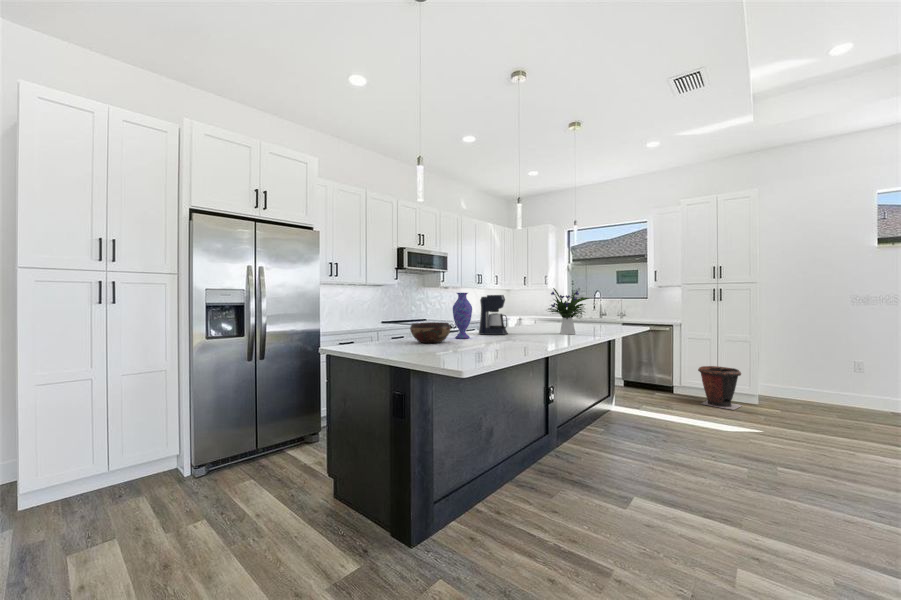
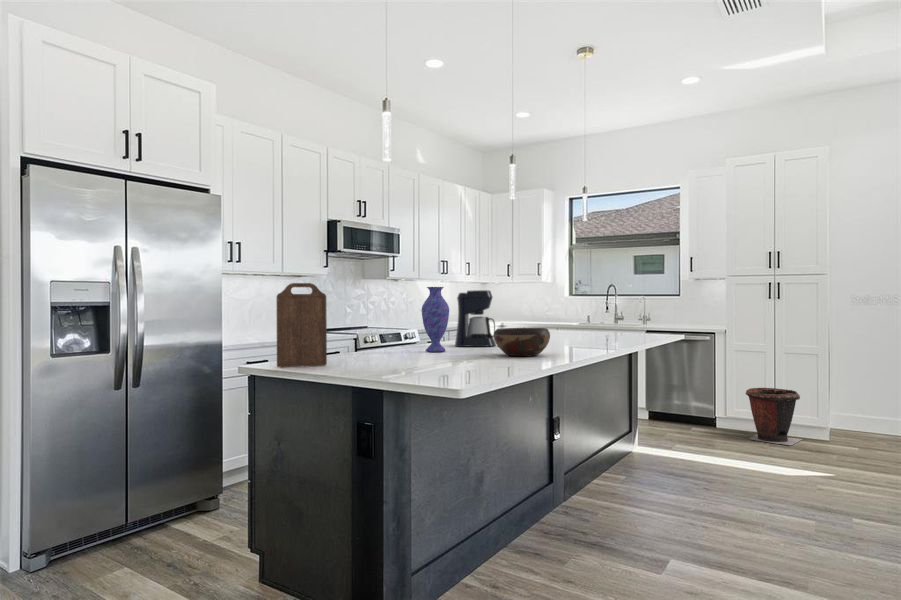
flower arrangement: present [548,288,589,334] -> none [546,280,608,345]
cutting board: none [345,290,380,349] -> present [276,283,327,367]
decorative bowl: present [410,322,450,343] -> present [494,328,550,356]

